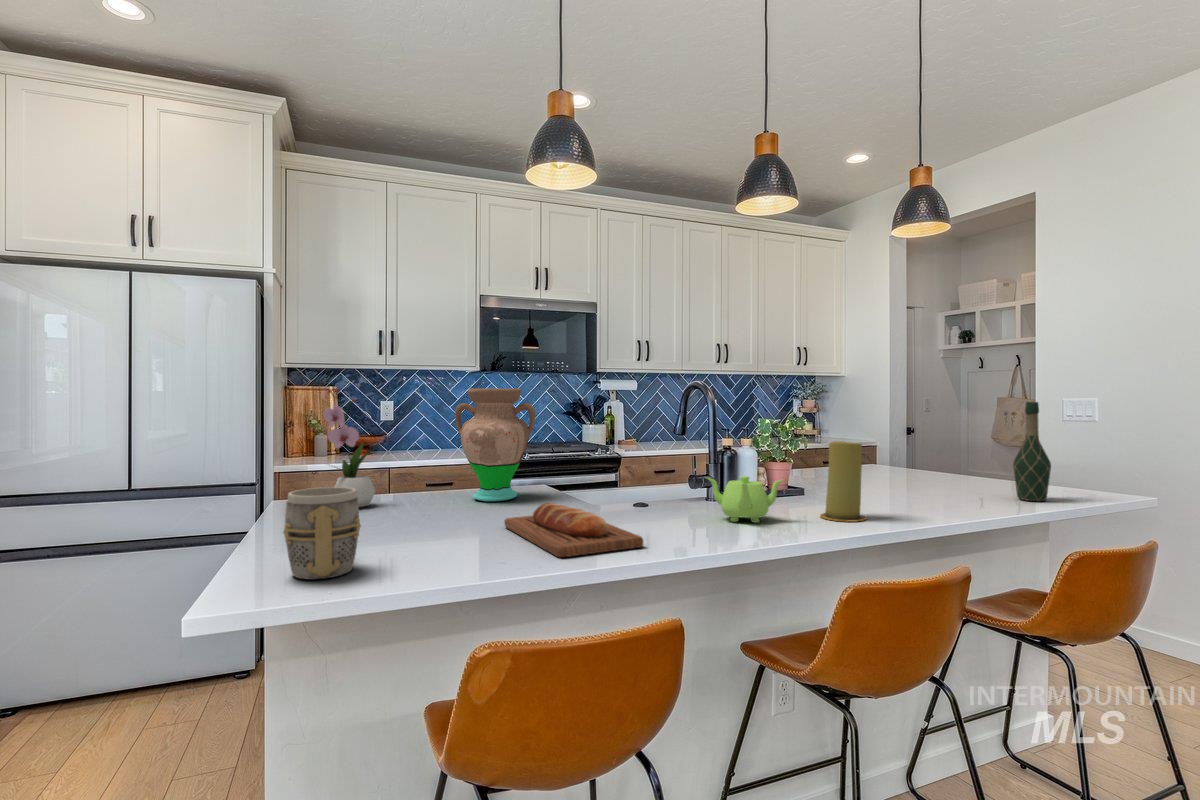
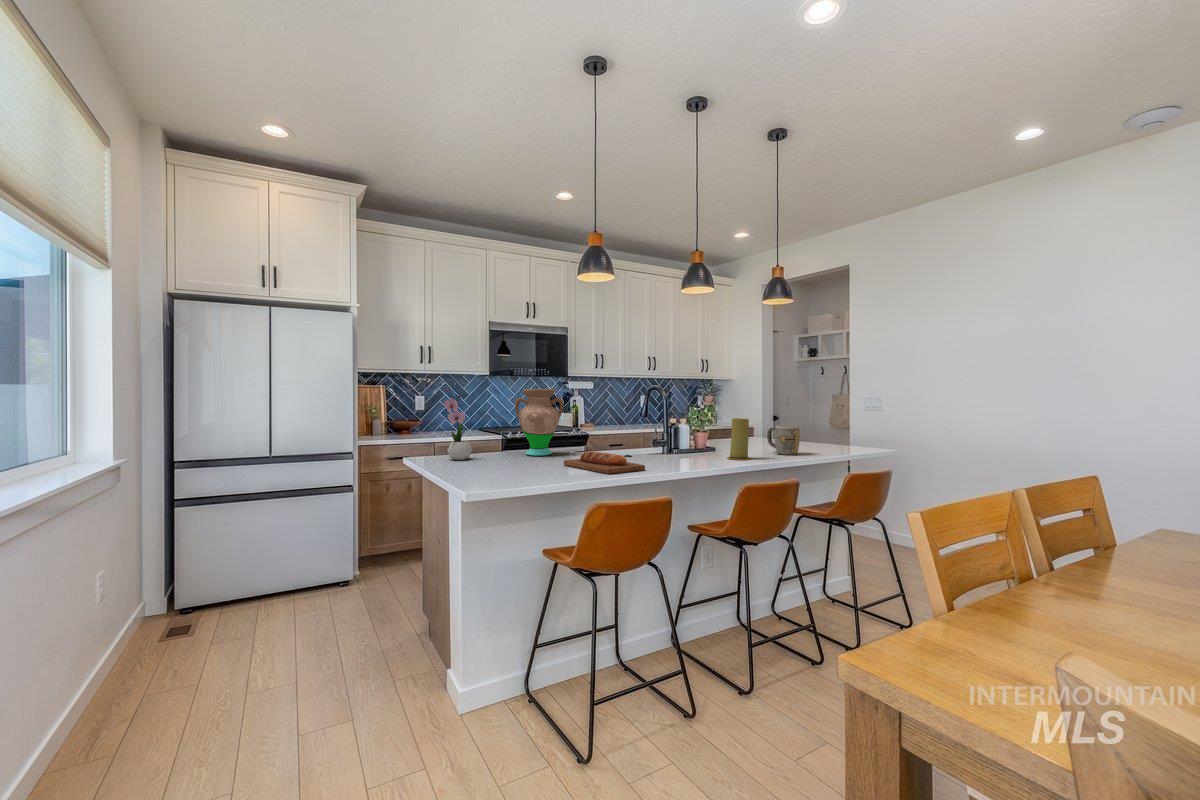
wine bottle: present [1013,402,1051,501] -> none [827,397,845,451]
teapot: present [708,476,783,523] -> none [668,437,710,461]
mug: present [283,487,361,580] -> present [767,425,800,455]

